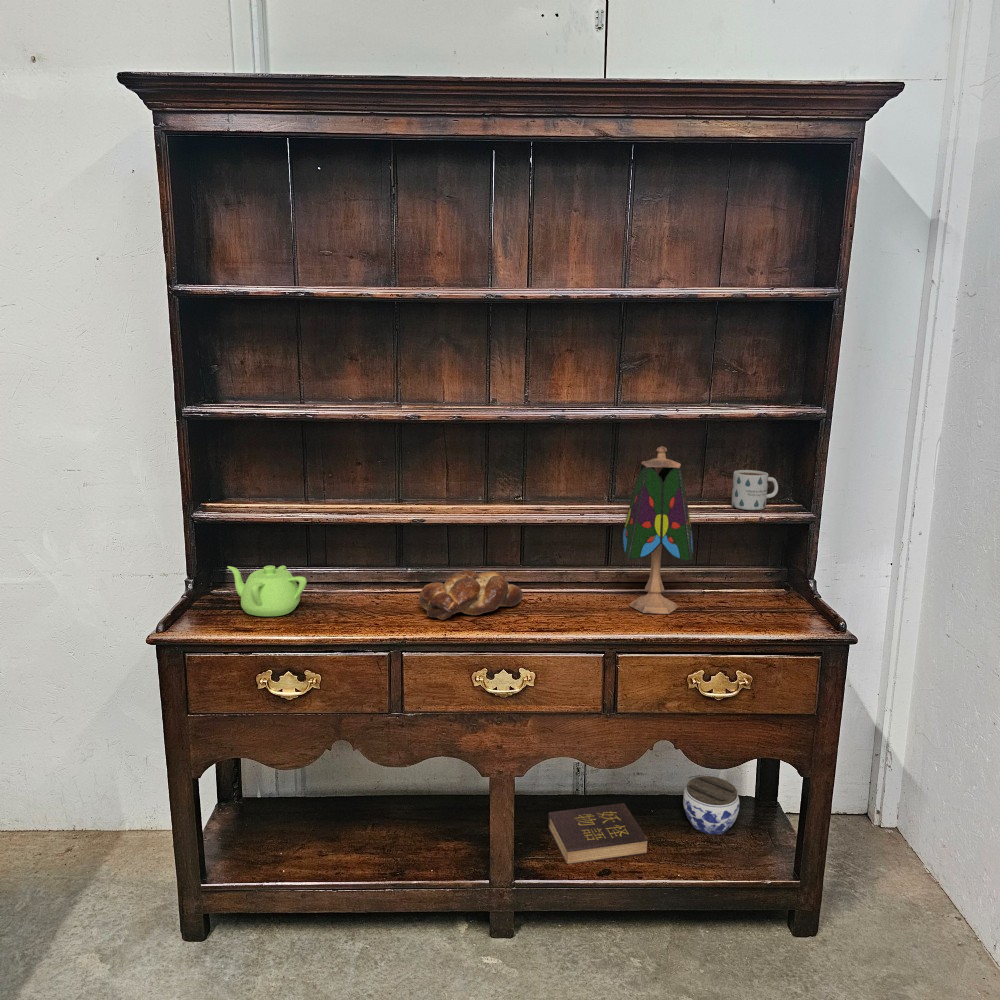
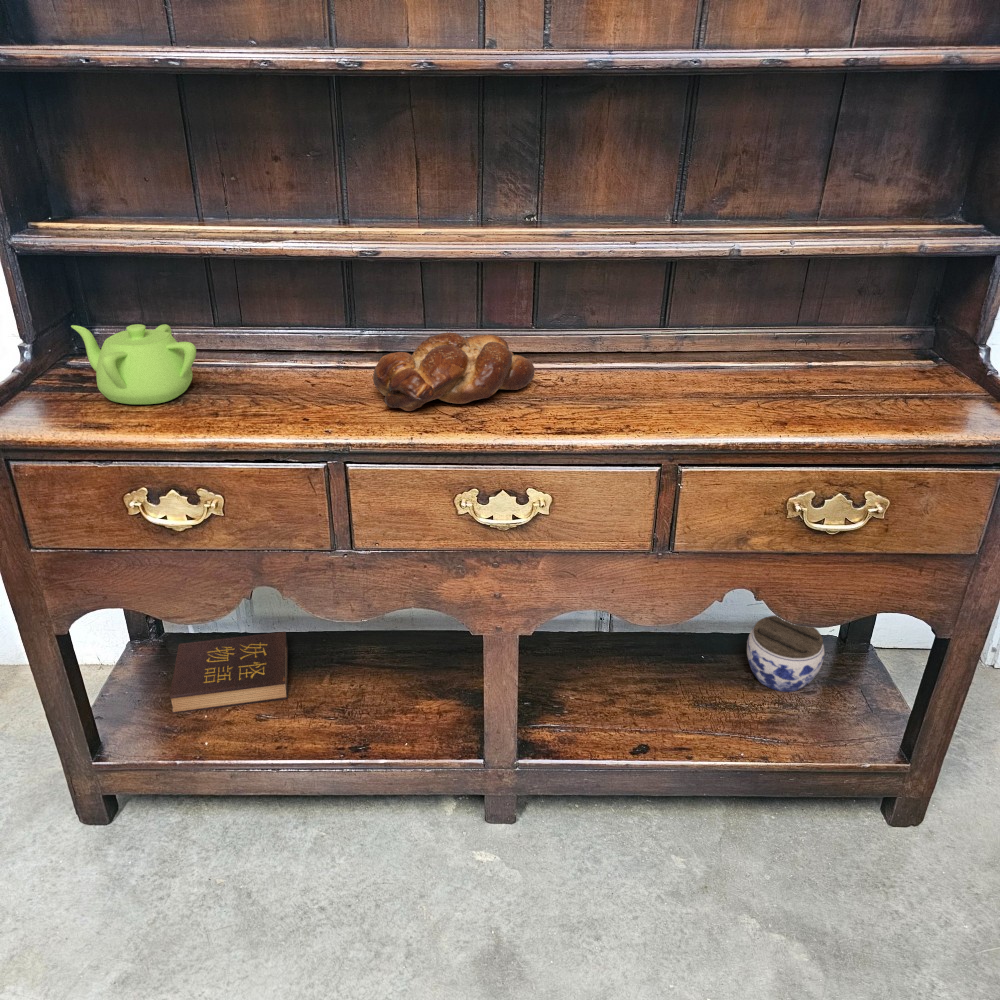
table lamp: present [622,446,693,614] -> none [693,119,810,403]
mug: present [732,470,778,510] -> none [867,171,946,237]
hardback book: present [548,803,648,865] -> present [170,632,288,713]

